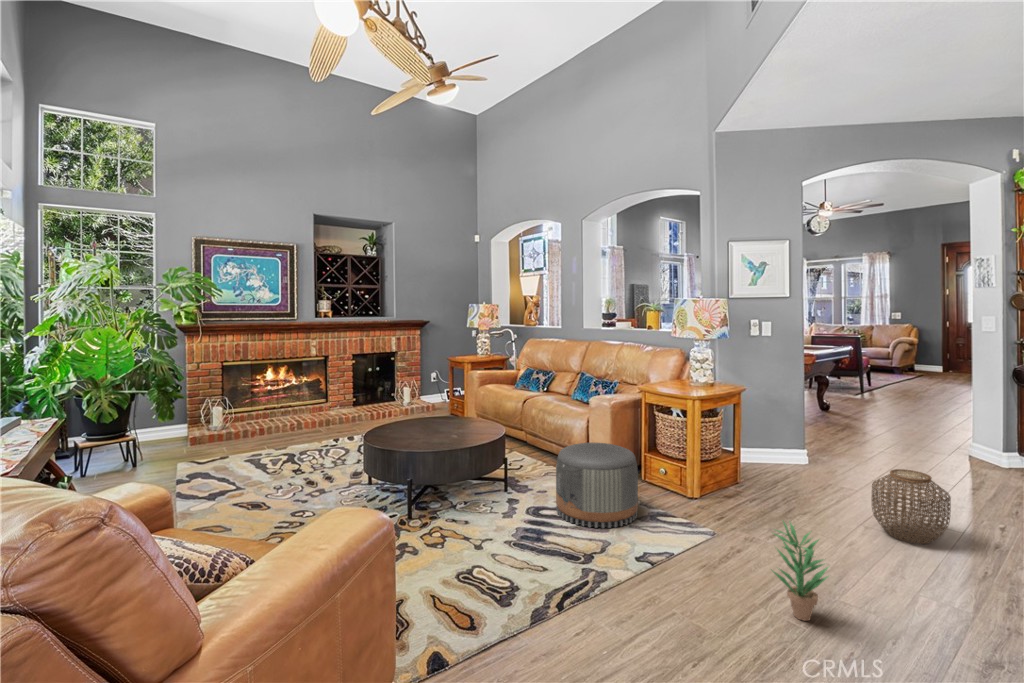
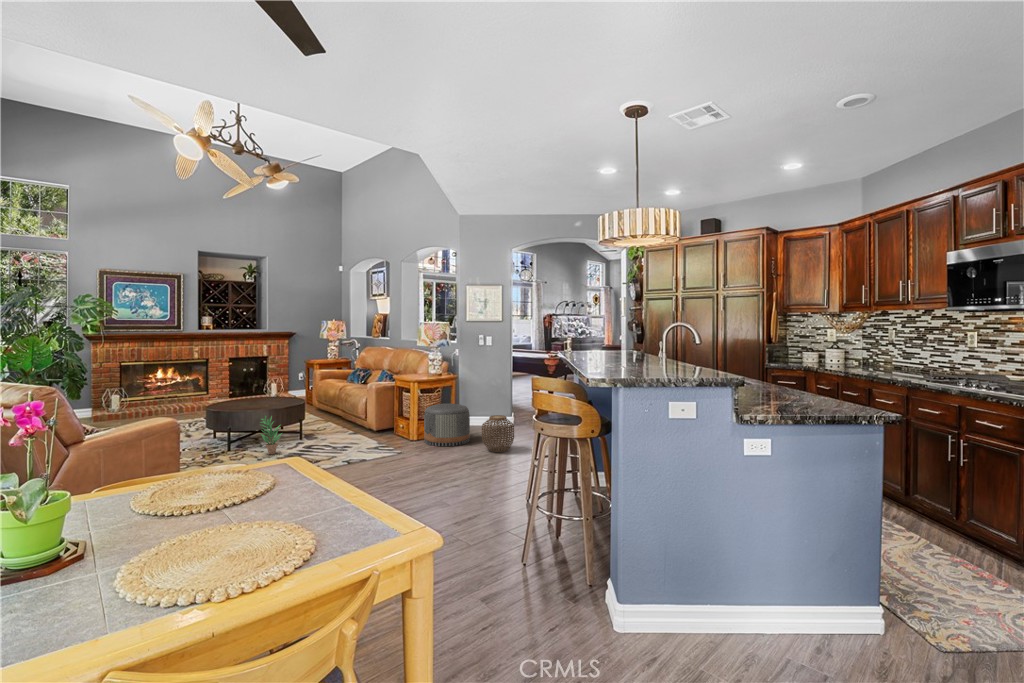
pouf: present [556,442,638,528] -> present [424,404,470,446]
potted plant: present [771,522,828,621] -> present [260,416,281,455]

